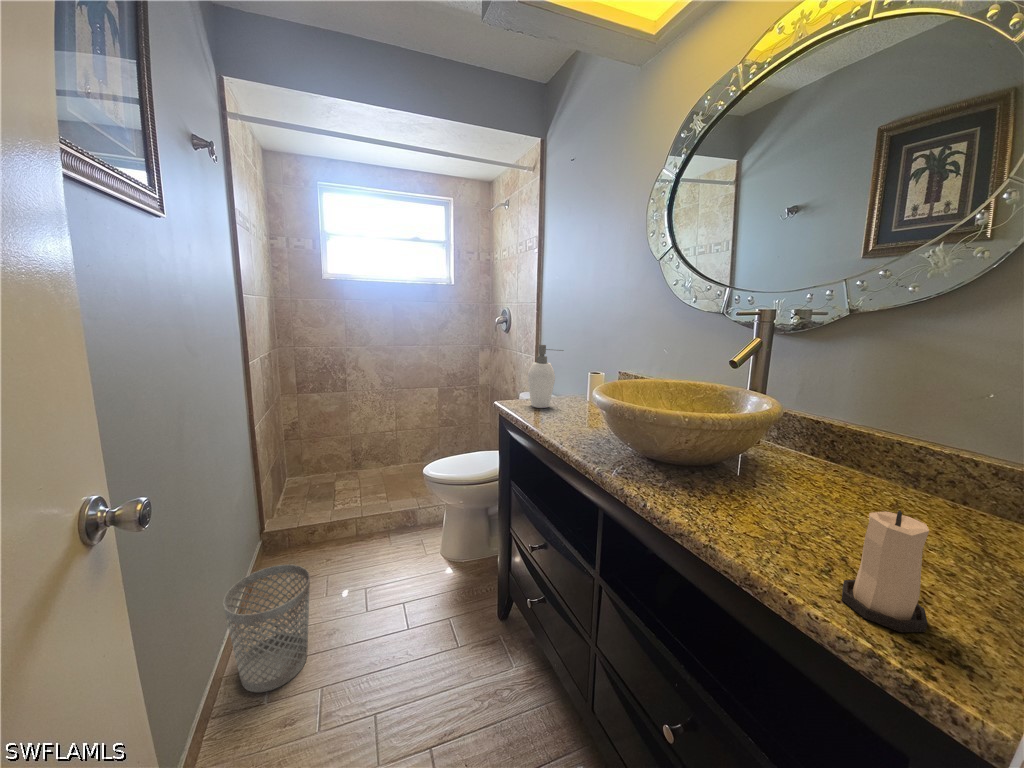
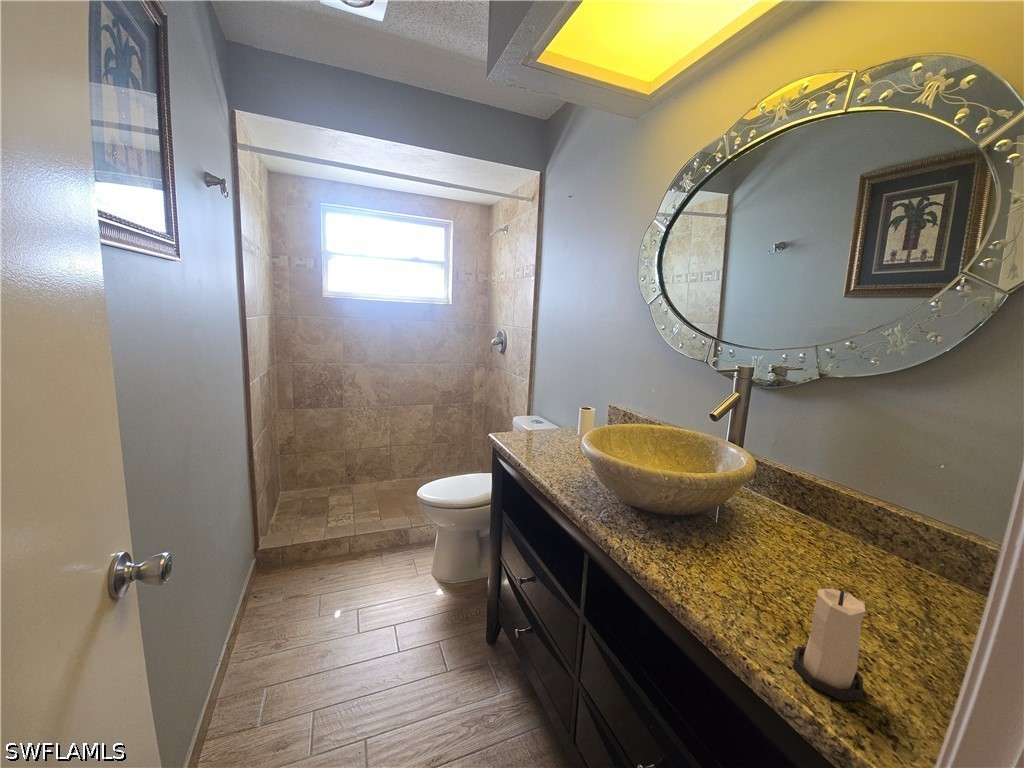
soap dispenser: present [528,345,563,408] -> none [519,381,555,442]
wastebasket: present [223,565,310,692] -> none [208,591,296,722]

